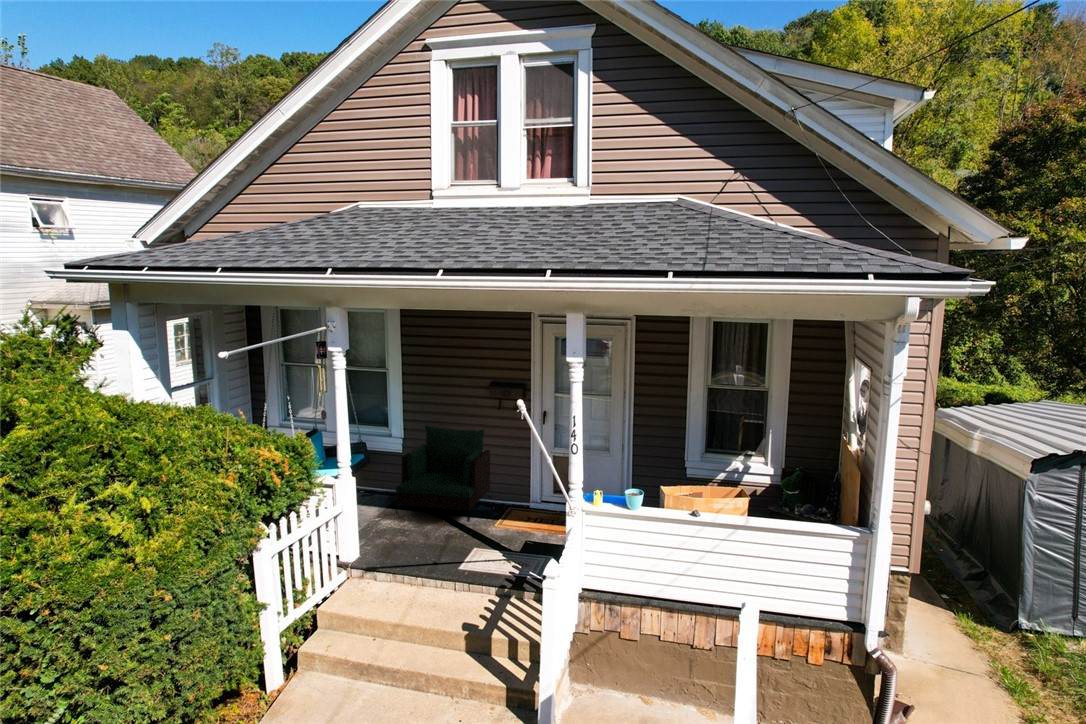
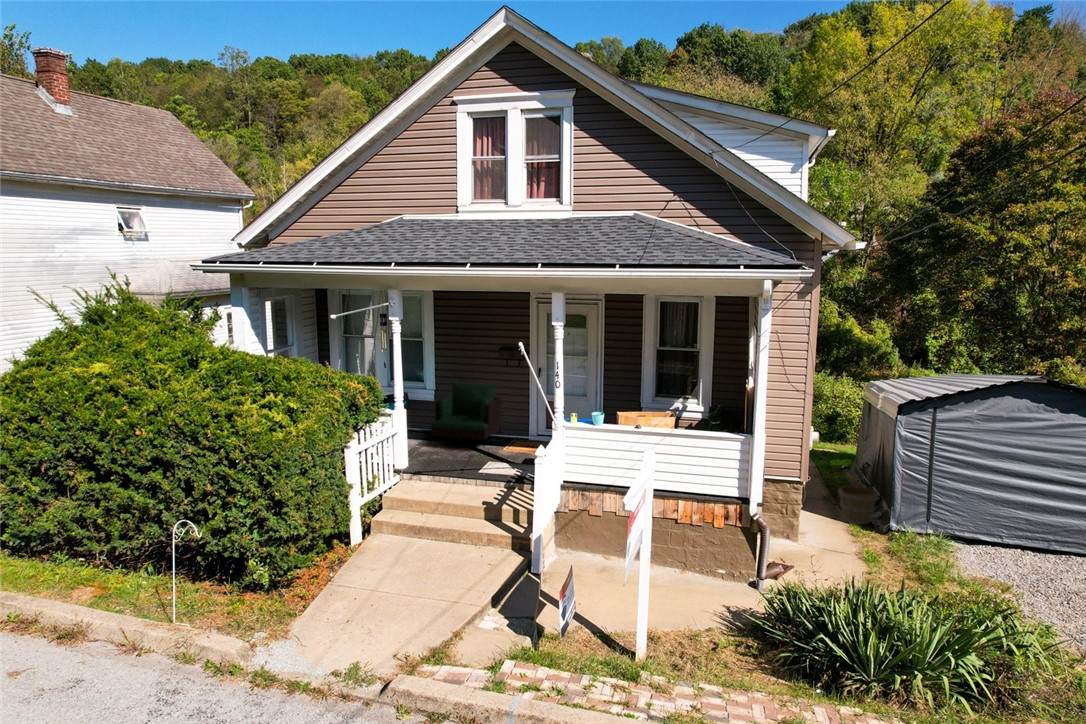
wooden bucket: none [951,568,1010,626] -> present [838,485,878,524]

